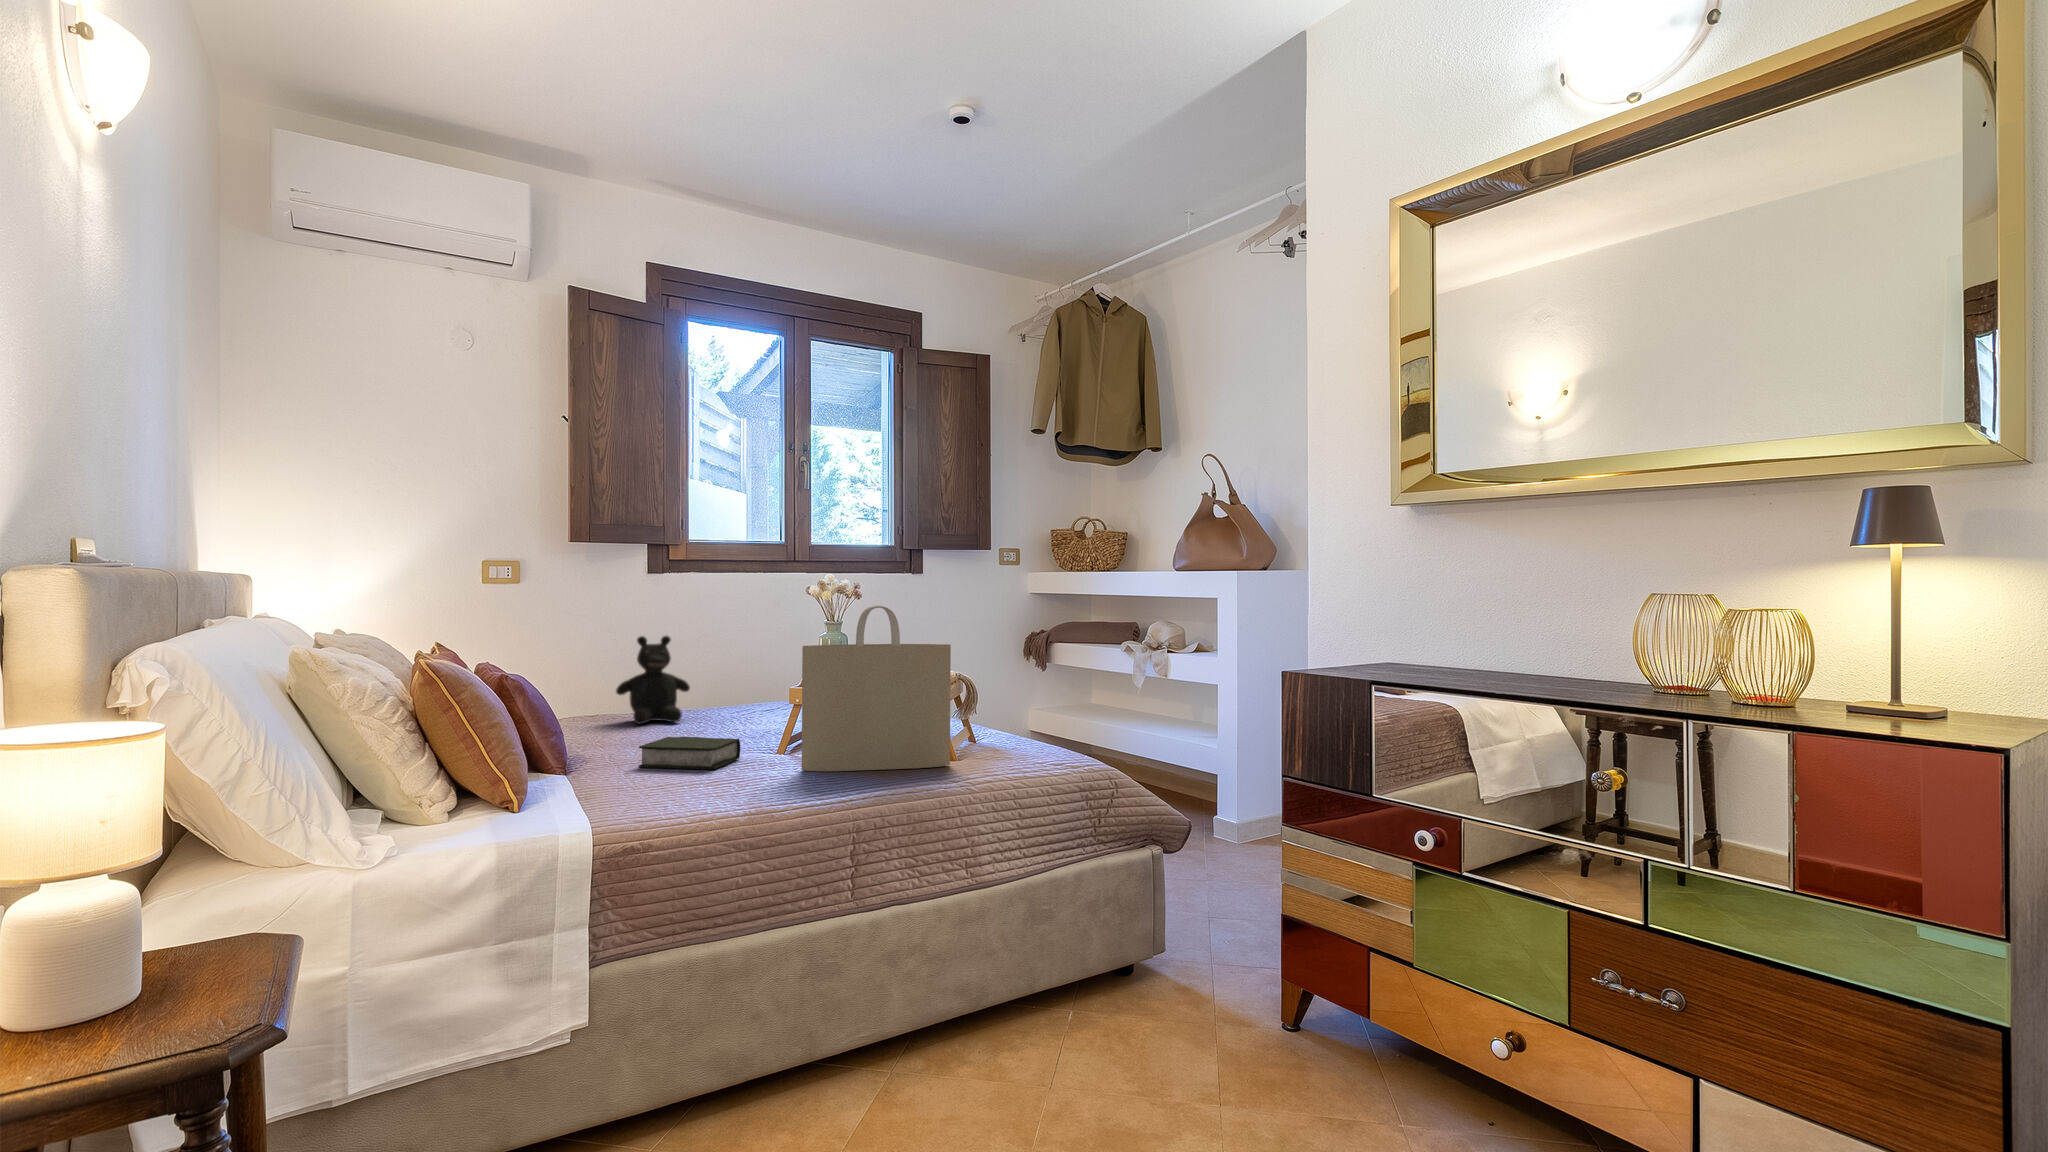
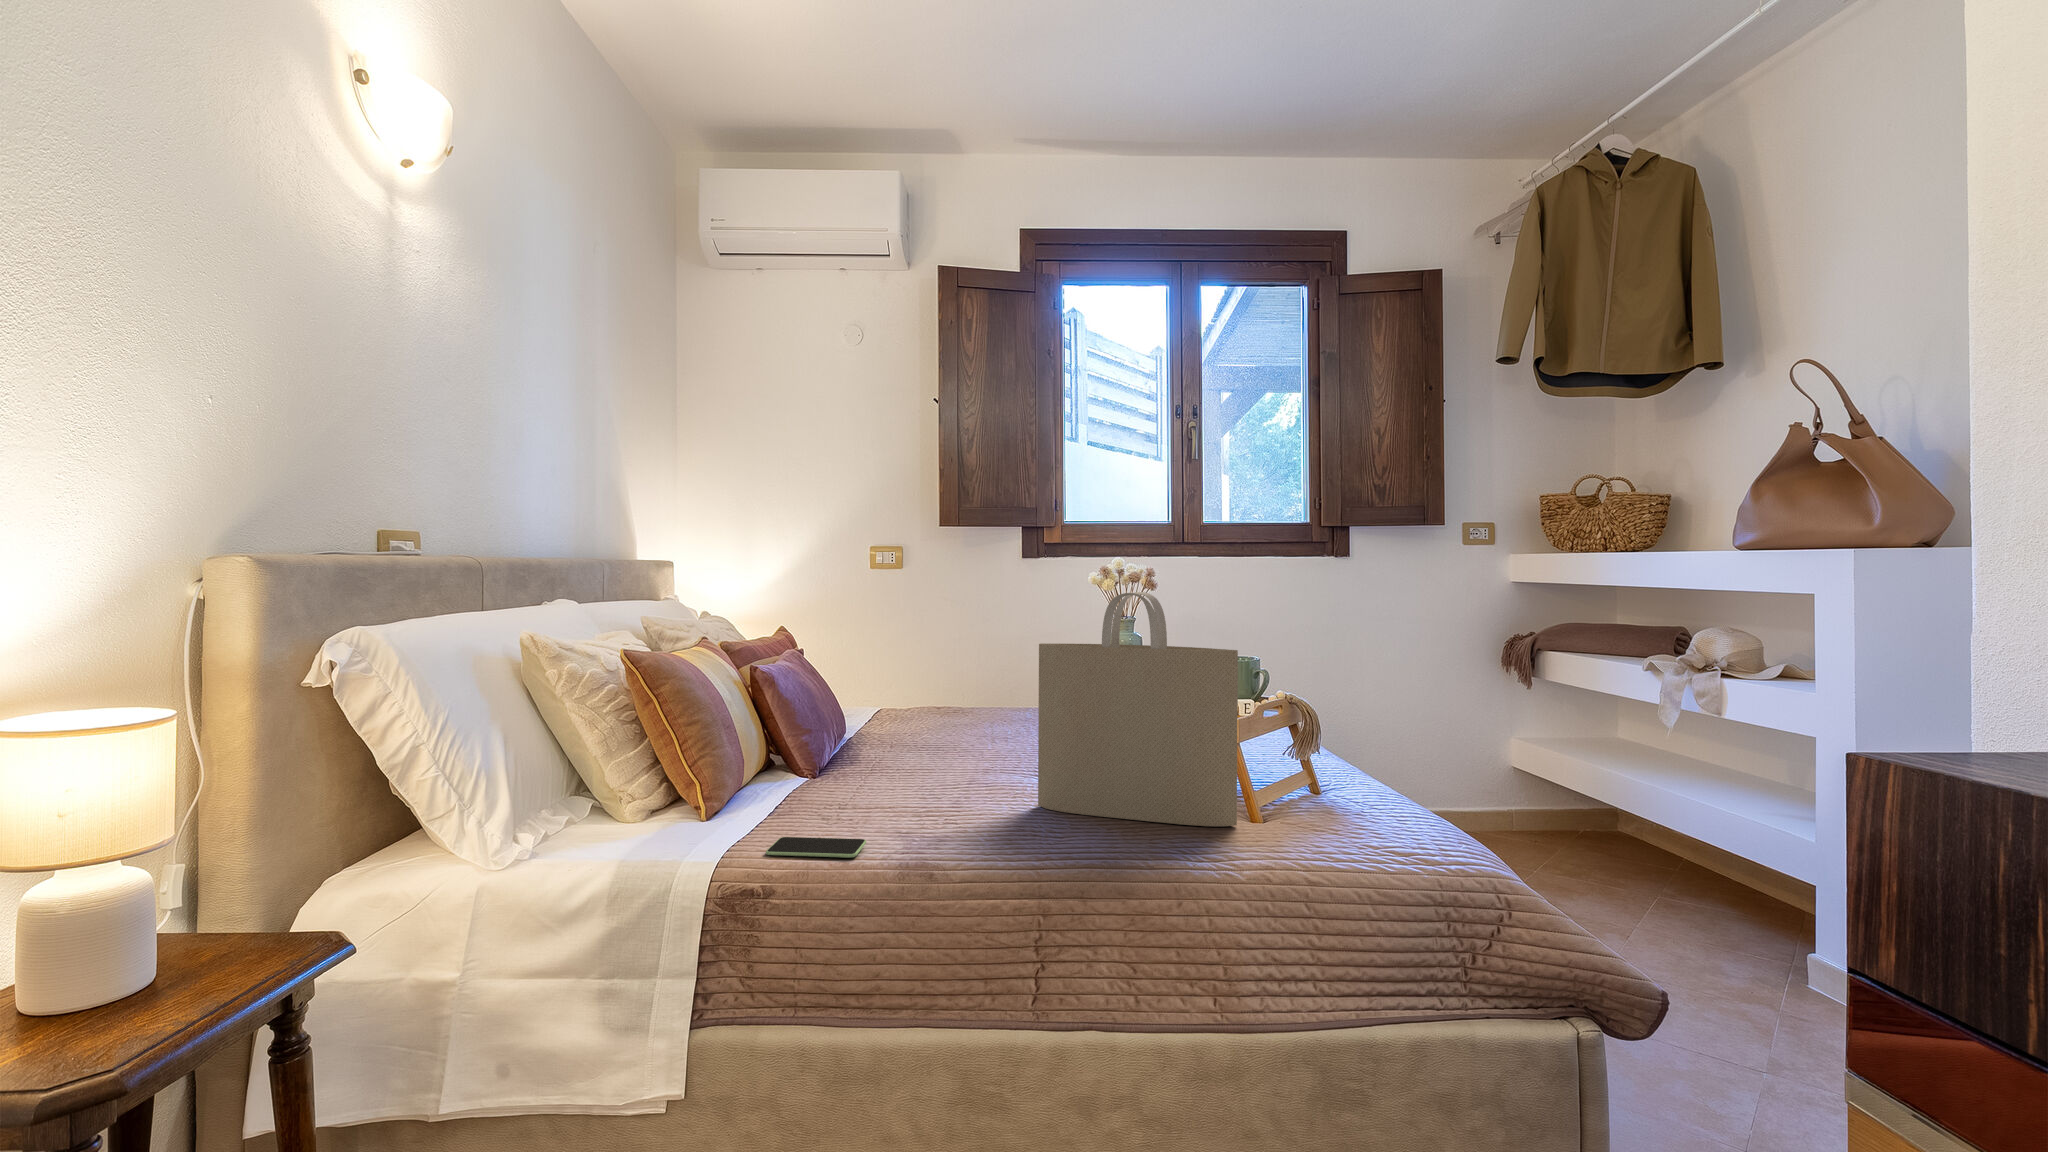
teddy bear: present [616,636,690,724] -> none [956,624,1031,721]
book: present [639,737,740,769] -> none [881,742,997,790]
smartphone: none [643,799,722,818] -> present [766,837,866,858]

